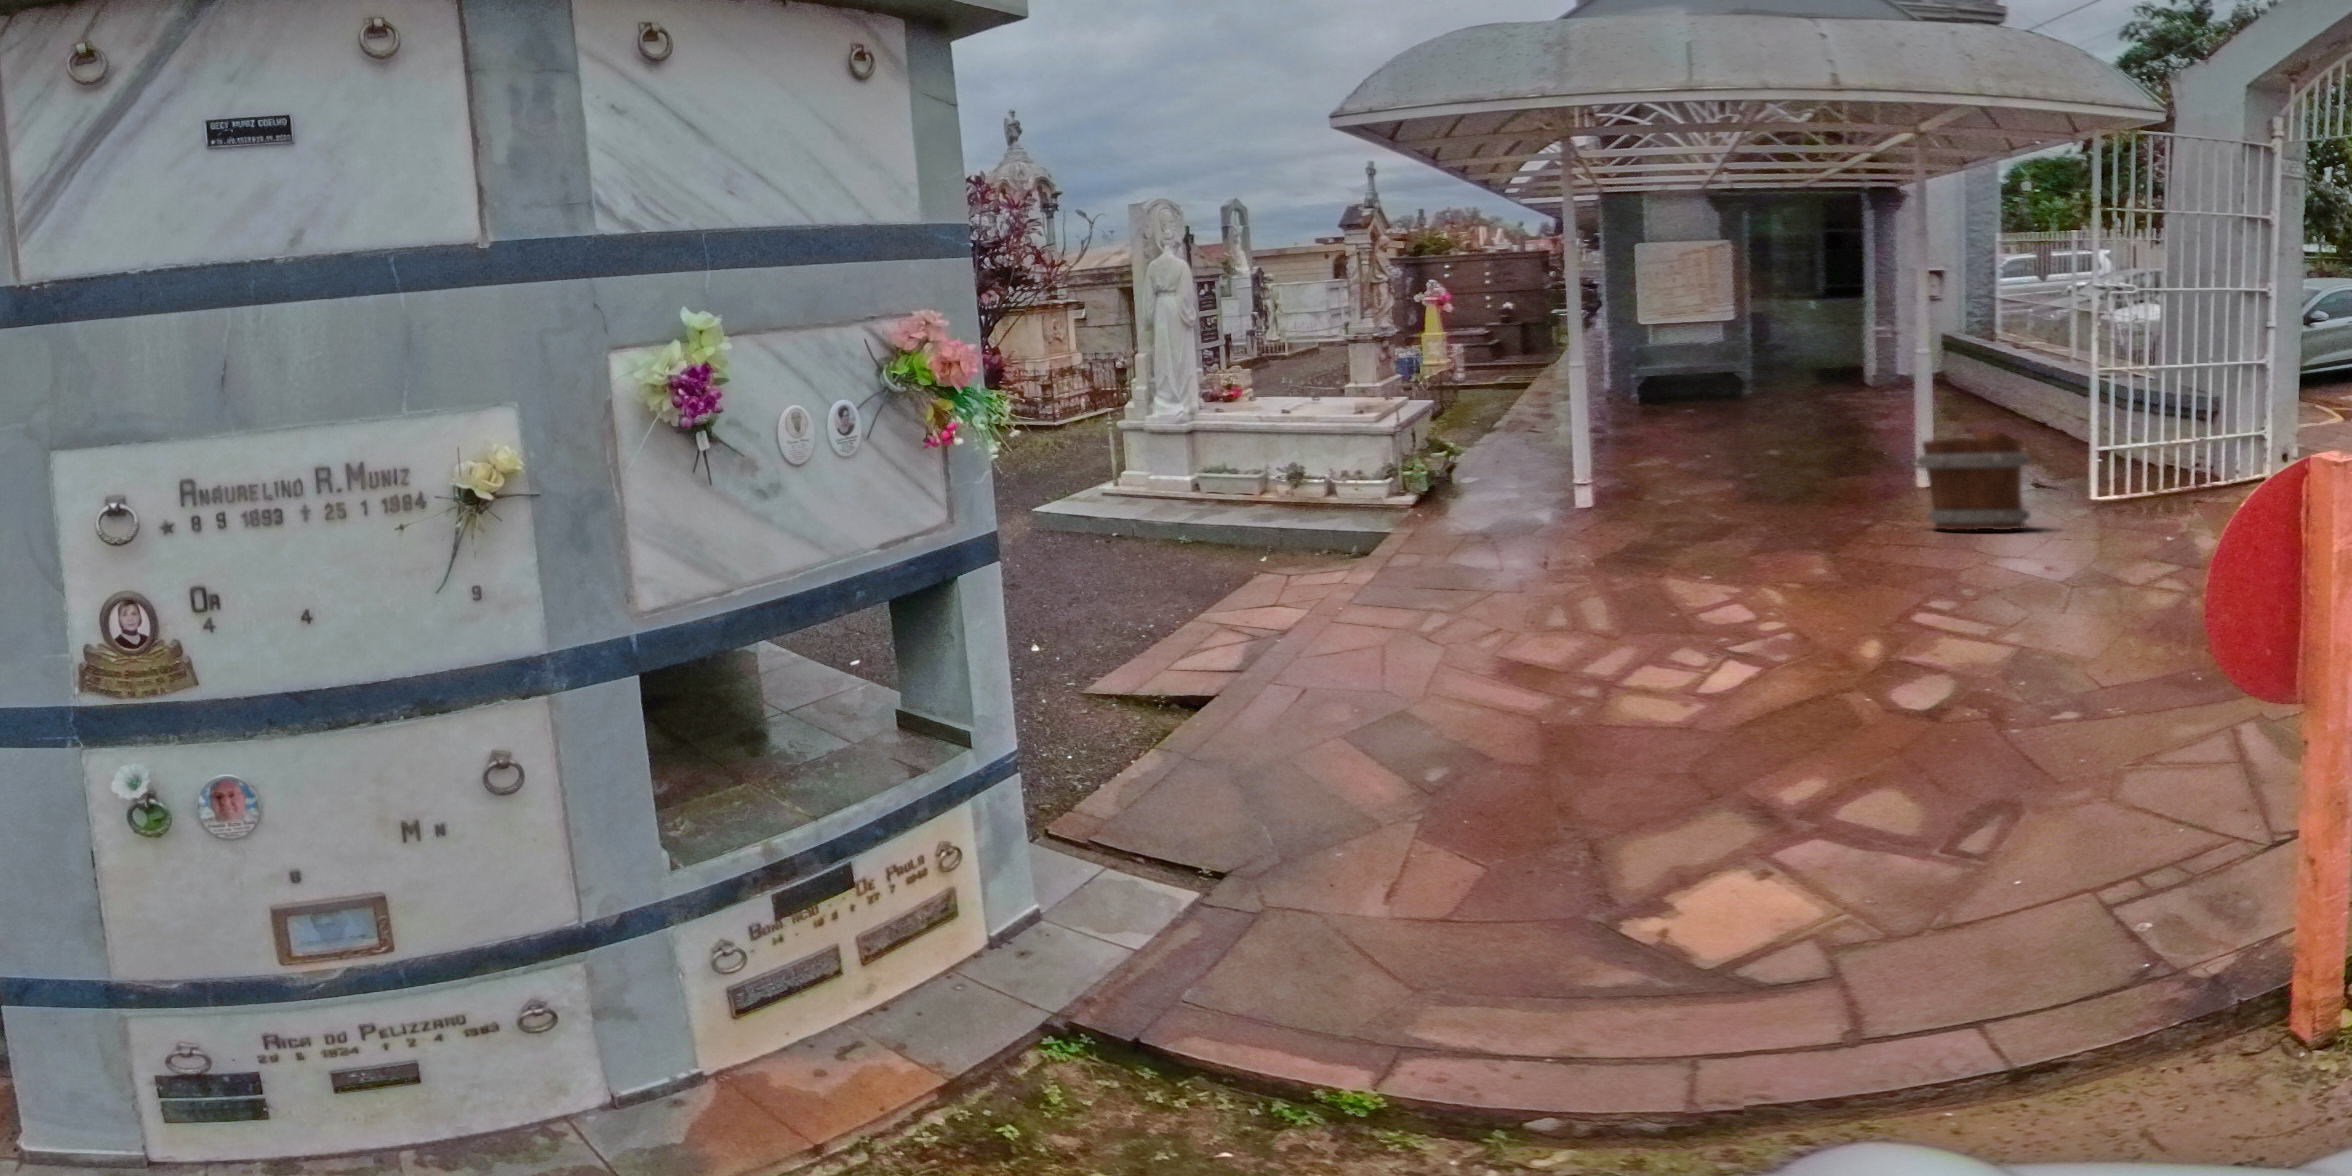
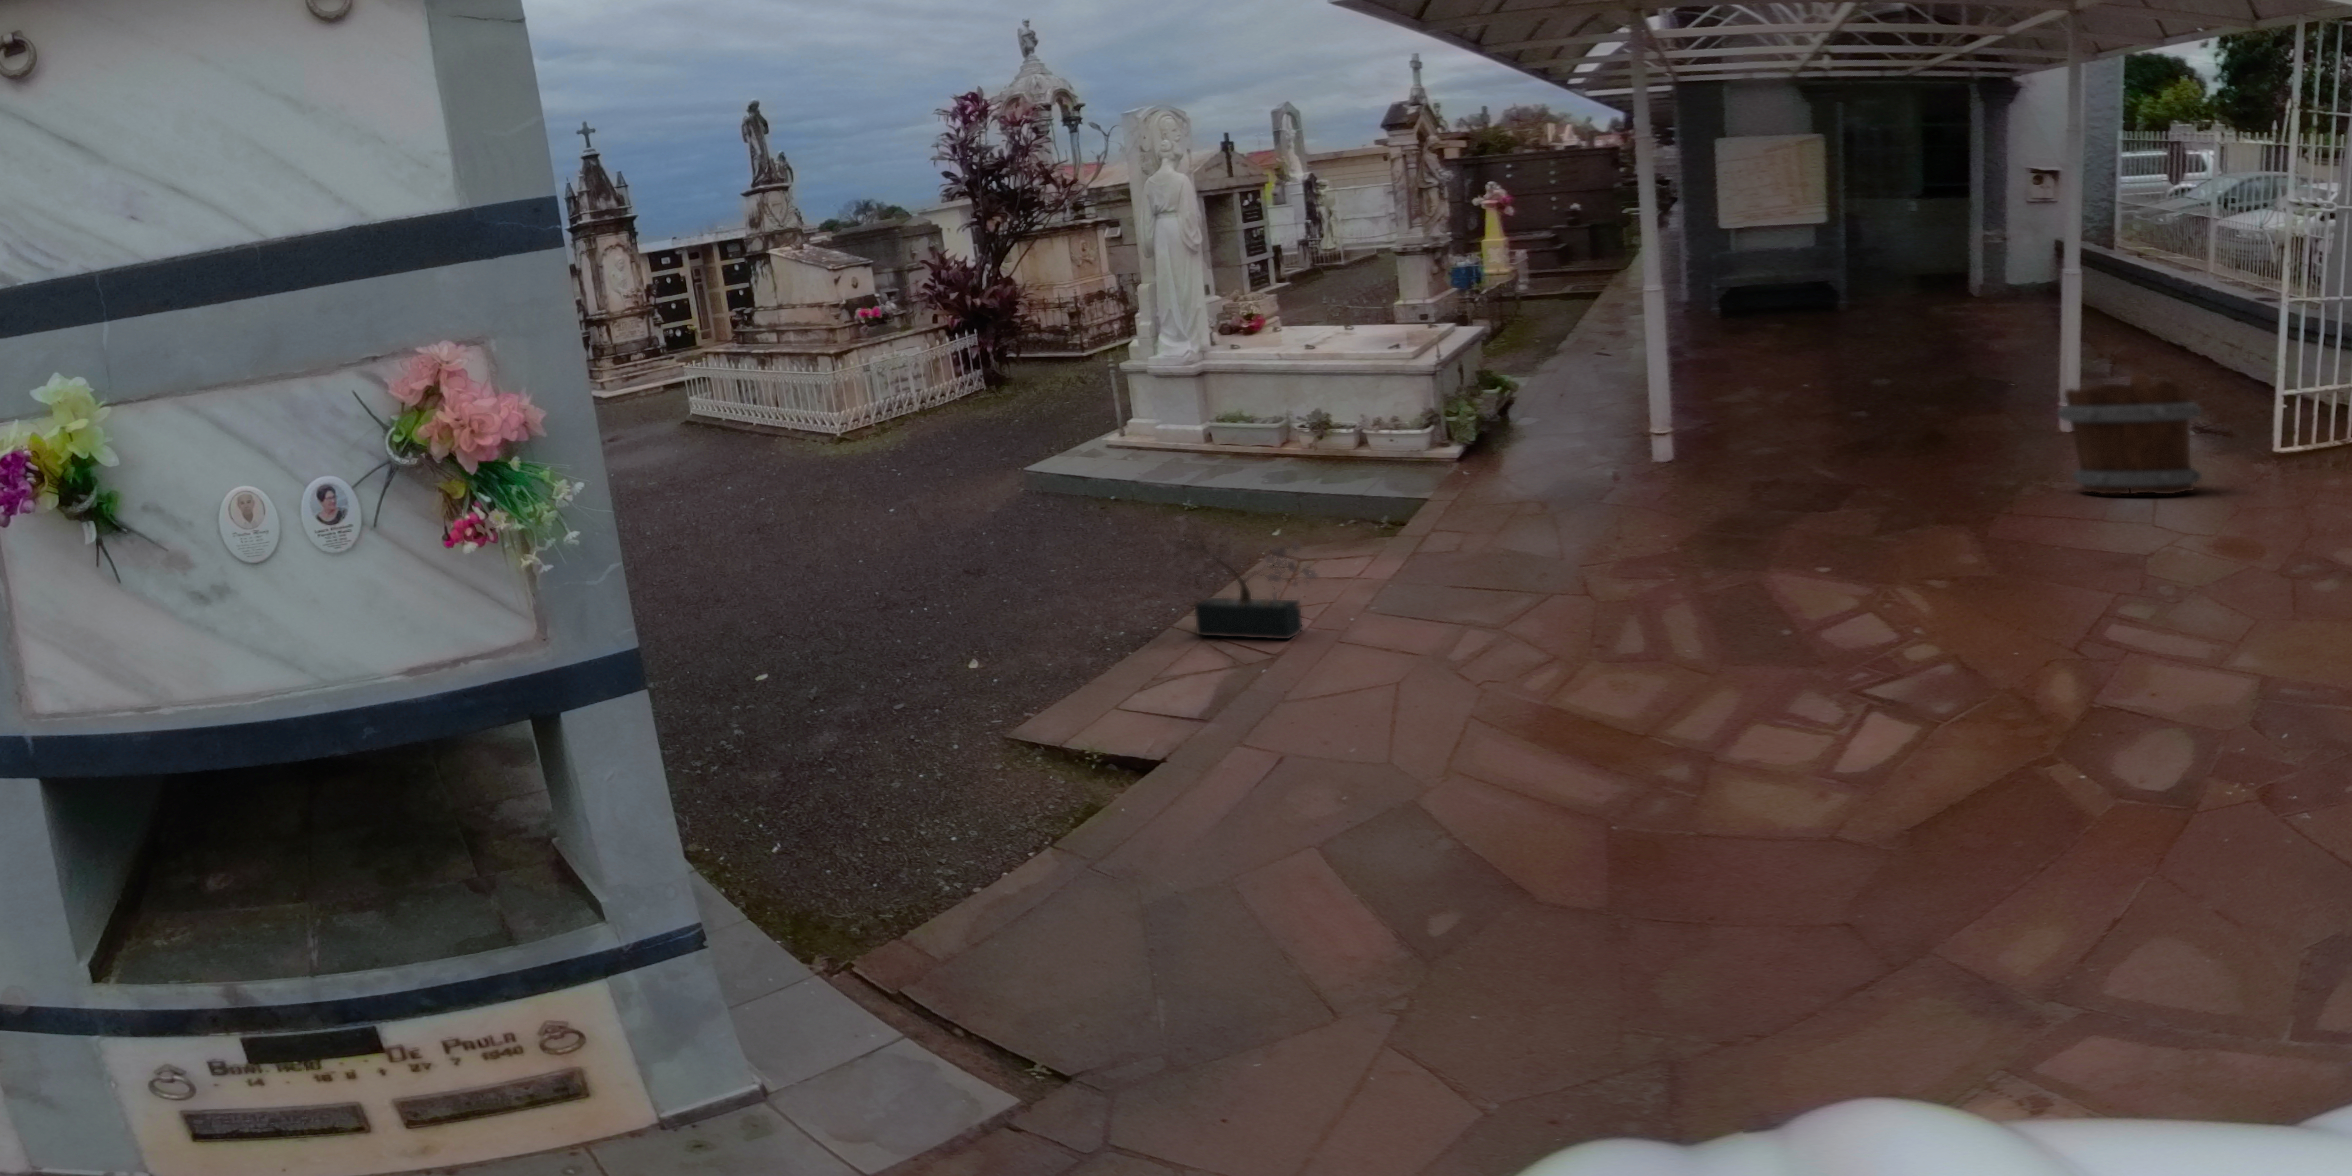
decorative plant: none [1166,519,1303,625] -> present [1163,515,1317,639]

